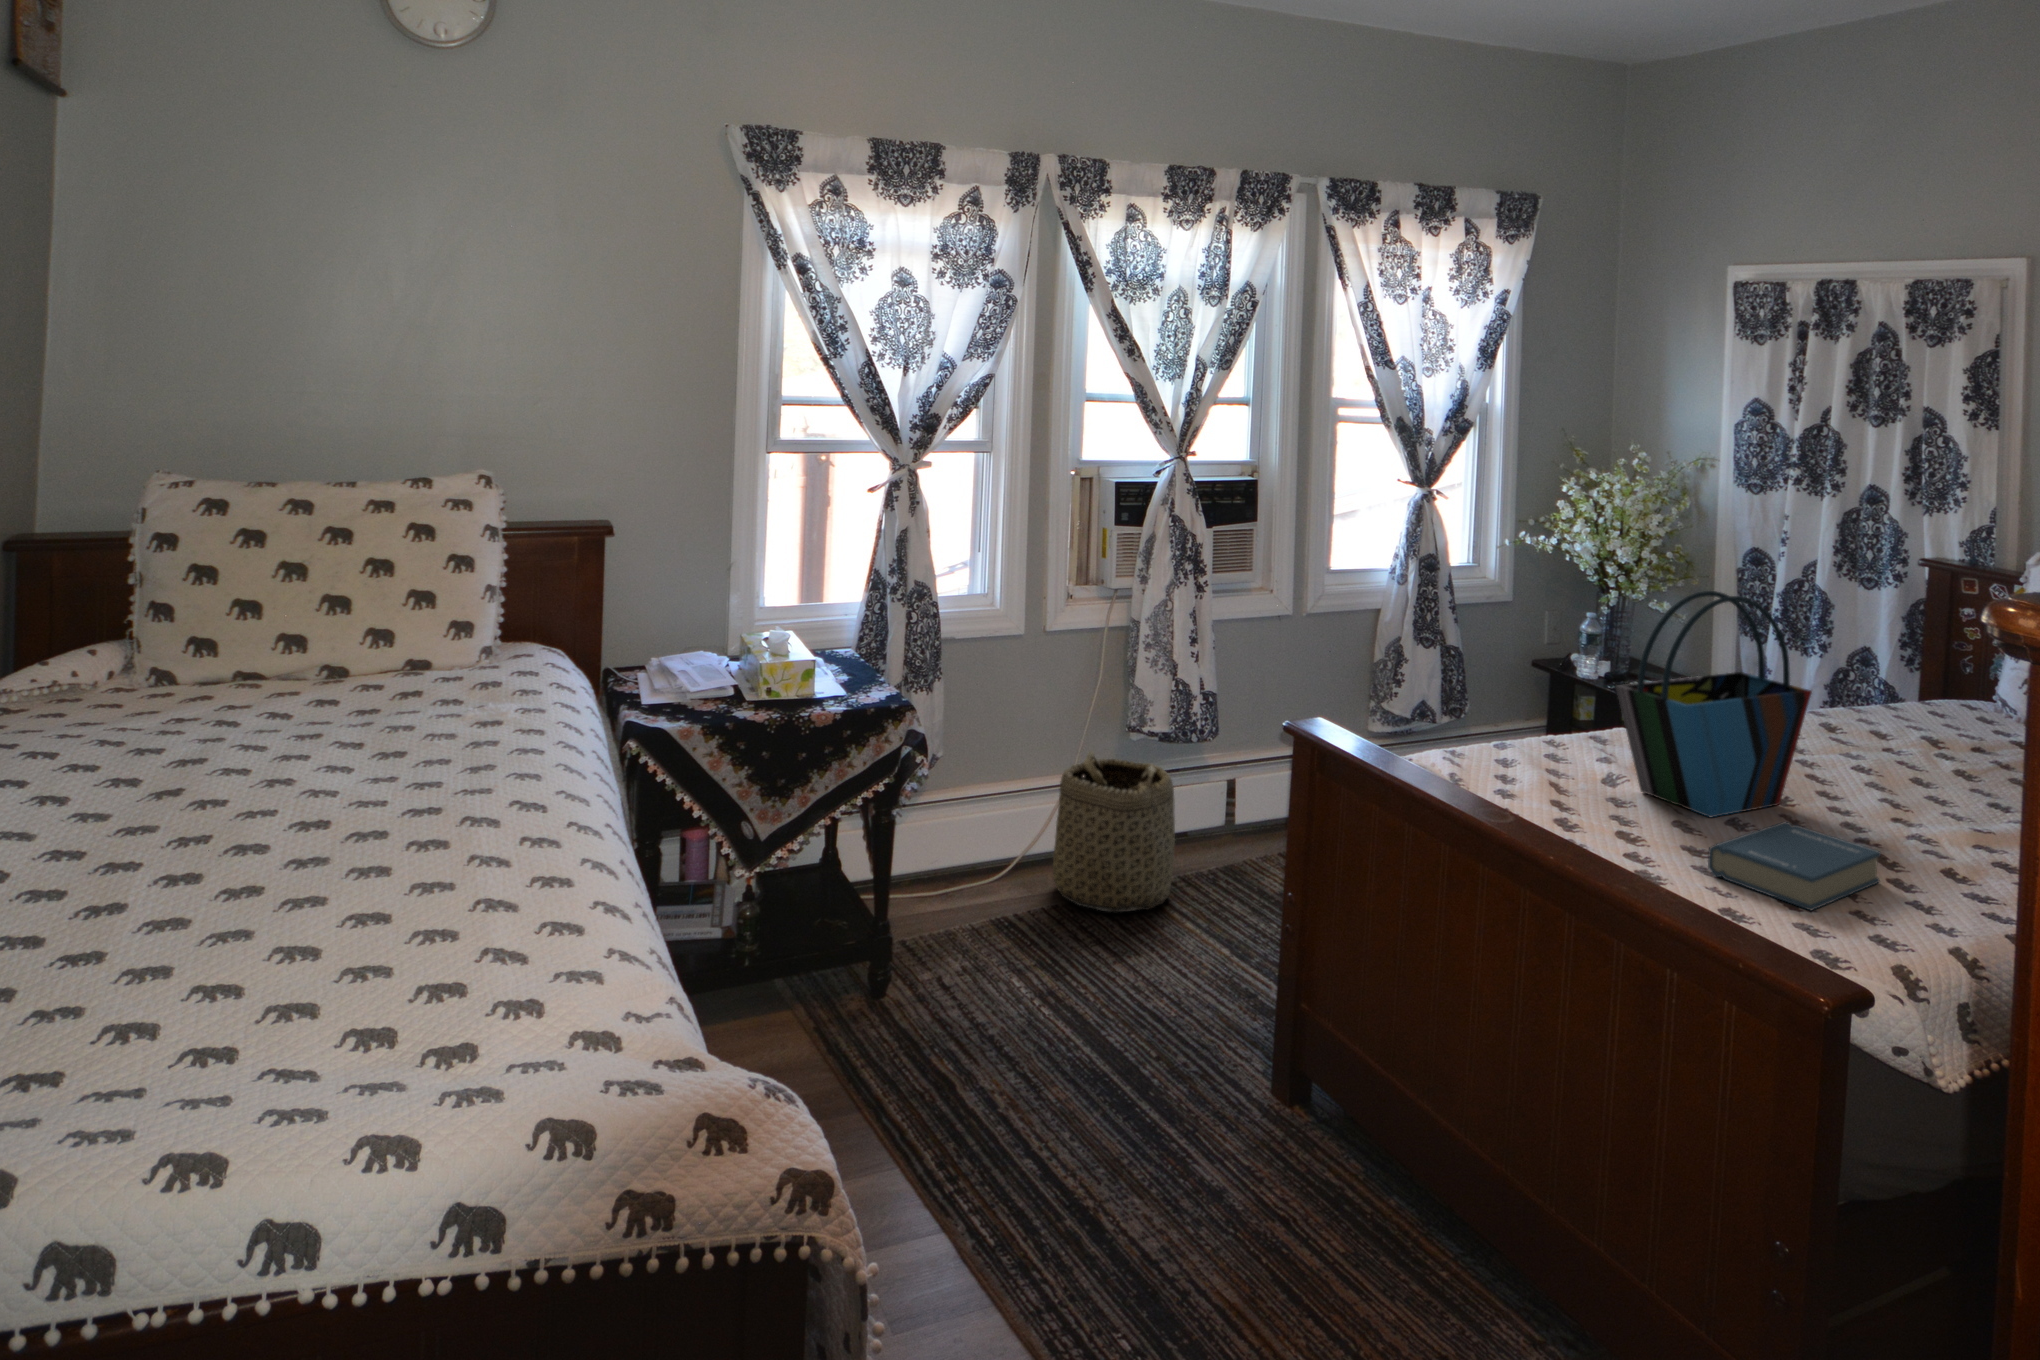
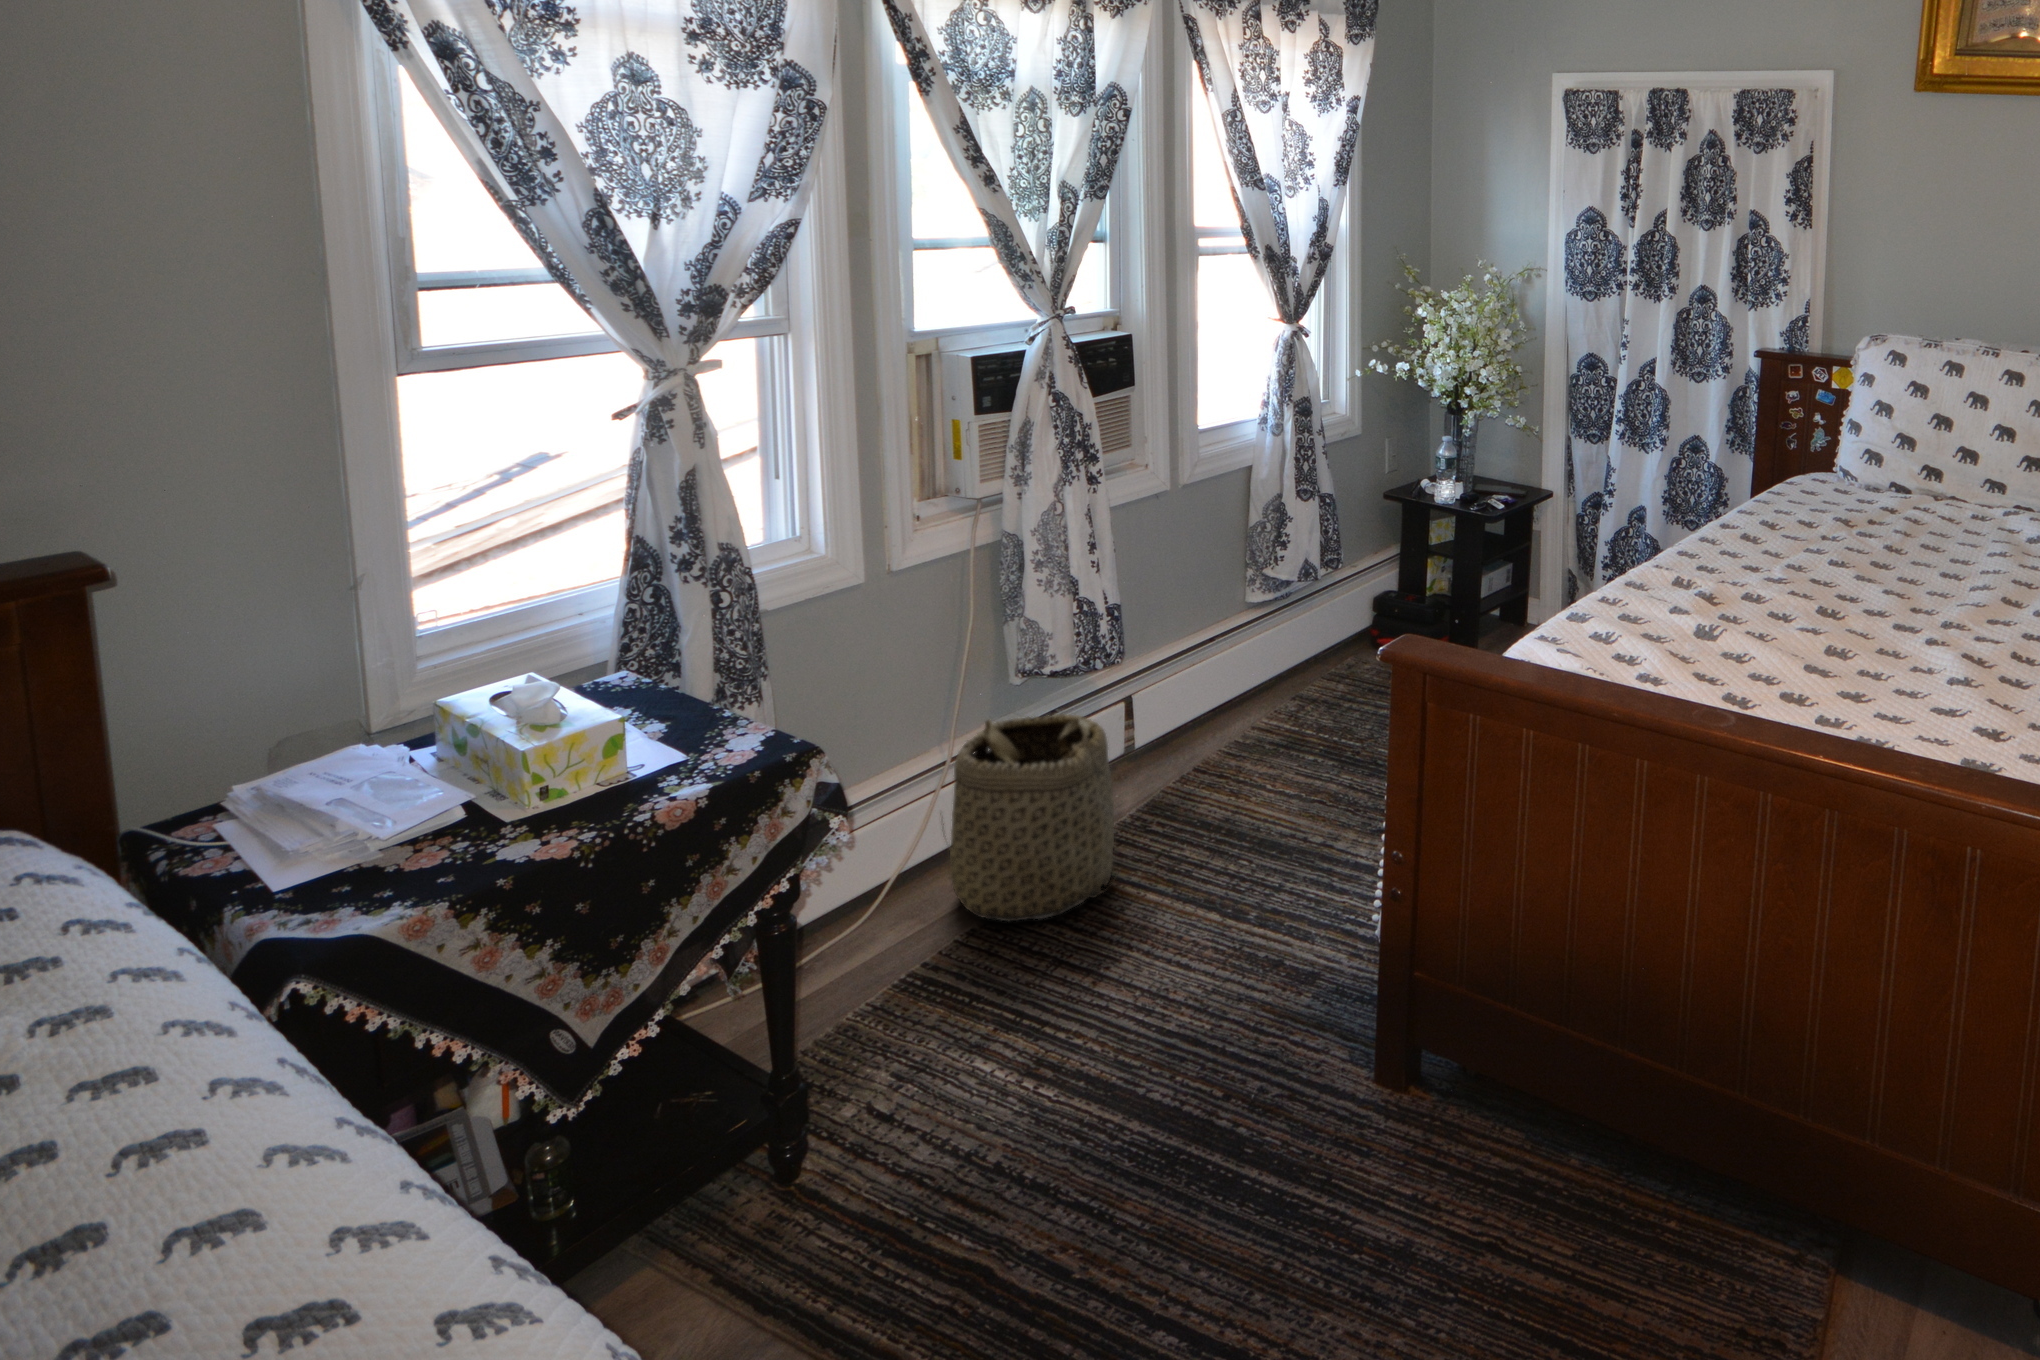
tote bag: present [1616,591,1812,817] -> none [1736,424,1865,659]
book: present [1708,822,1881,910] -> none [1909,652,2023,746]

